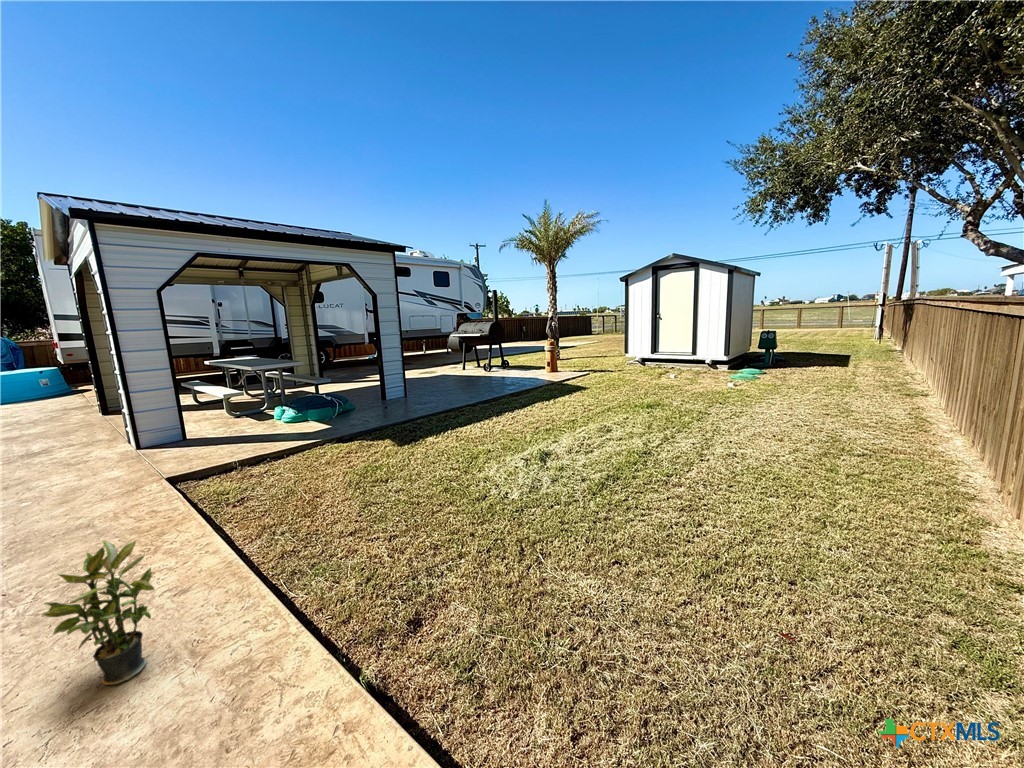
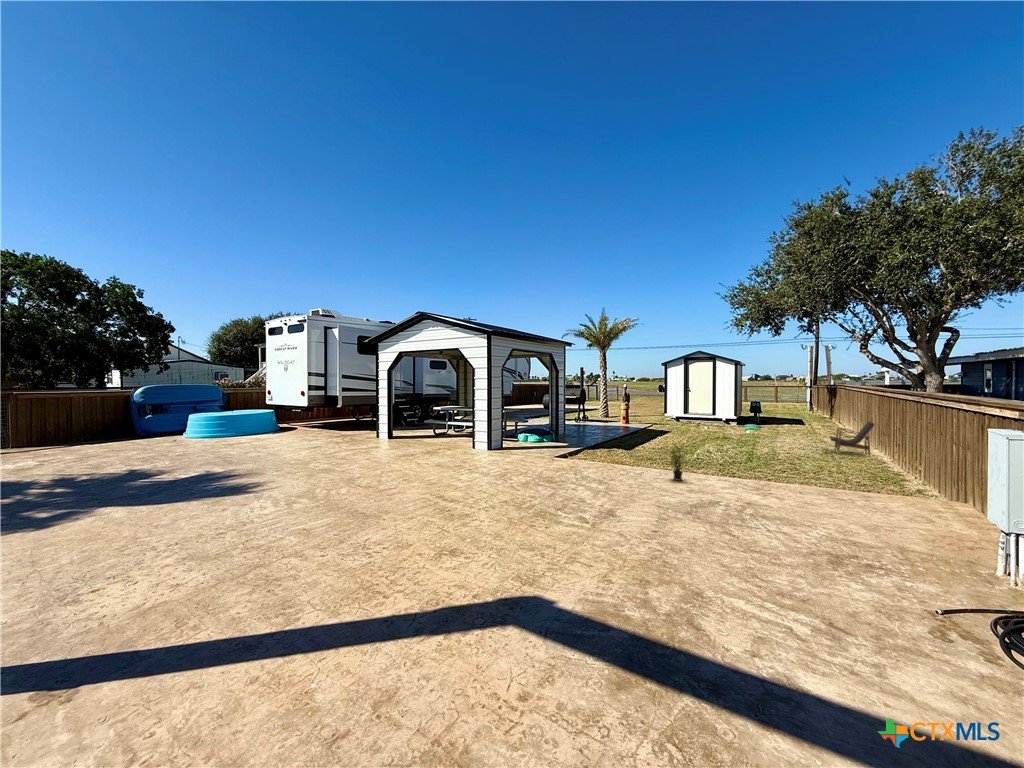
lounge chair: none [867,376,997,471] -> present [830,422,874,457]

